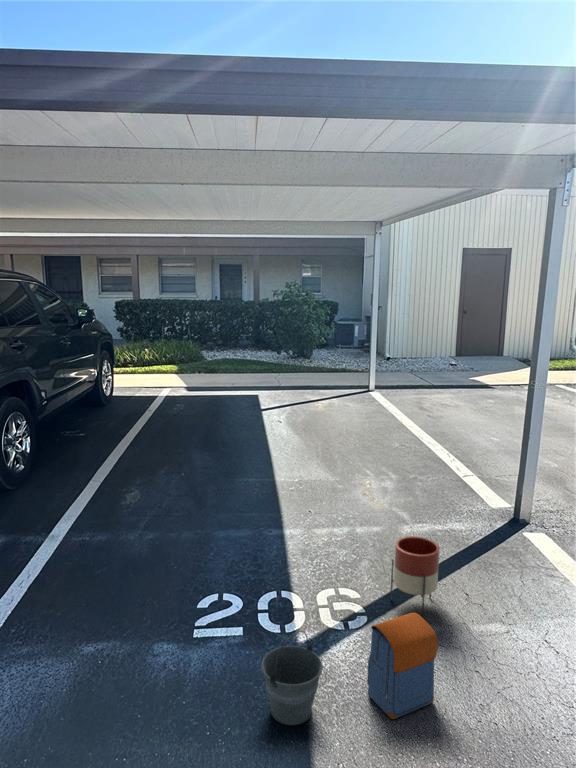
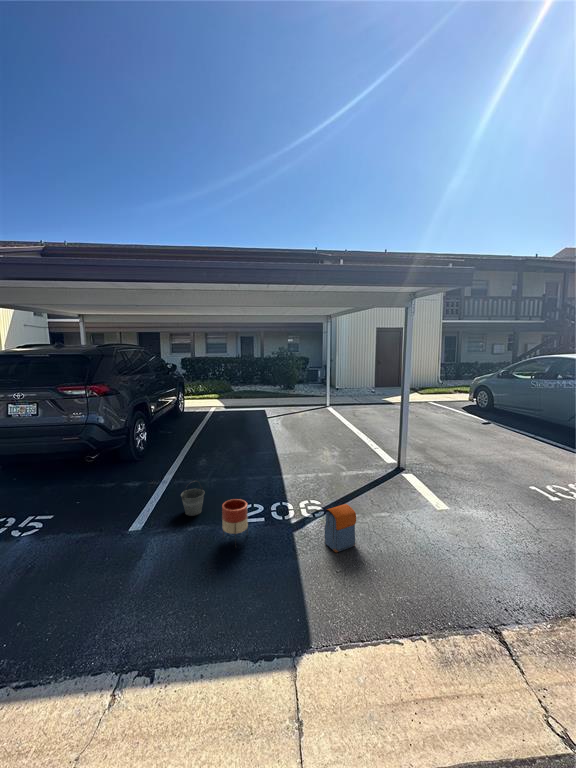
planter: present [390,536,440,618] -> present [222,499,248,546]
bucket: present [261,631,323,725] -> present [181,488,205,516]

